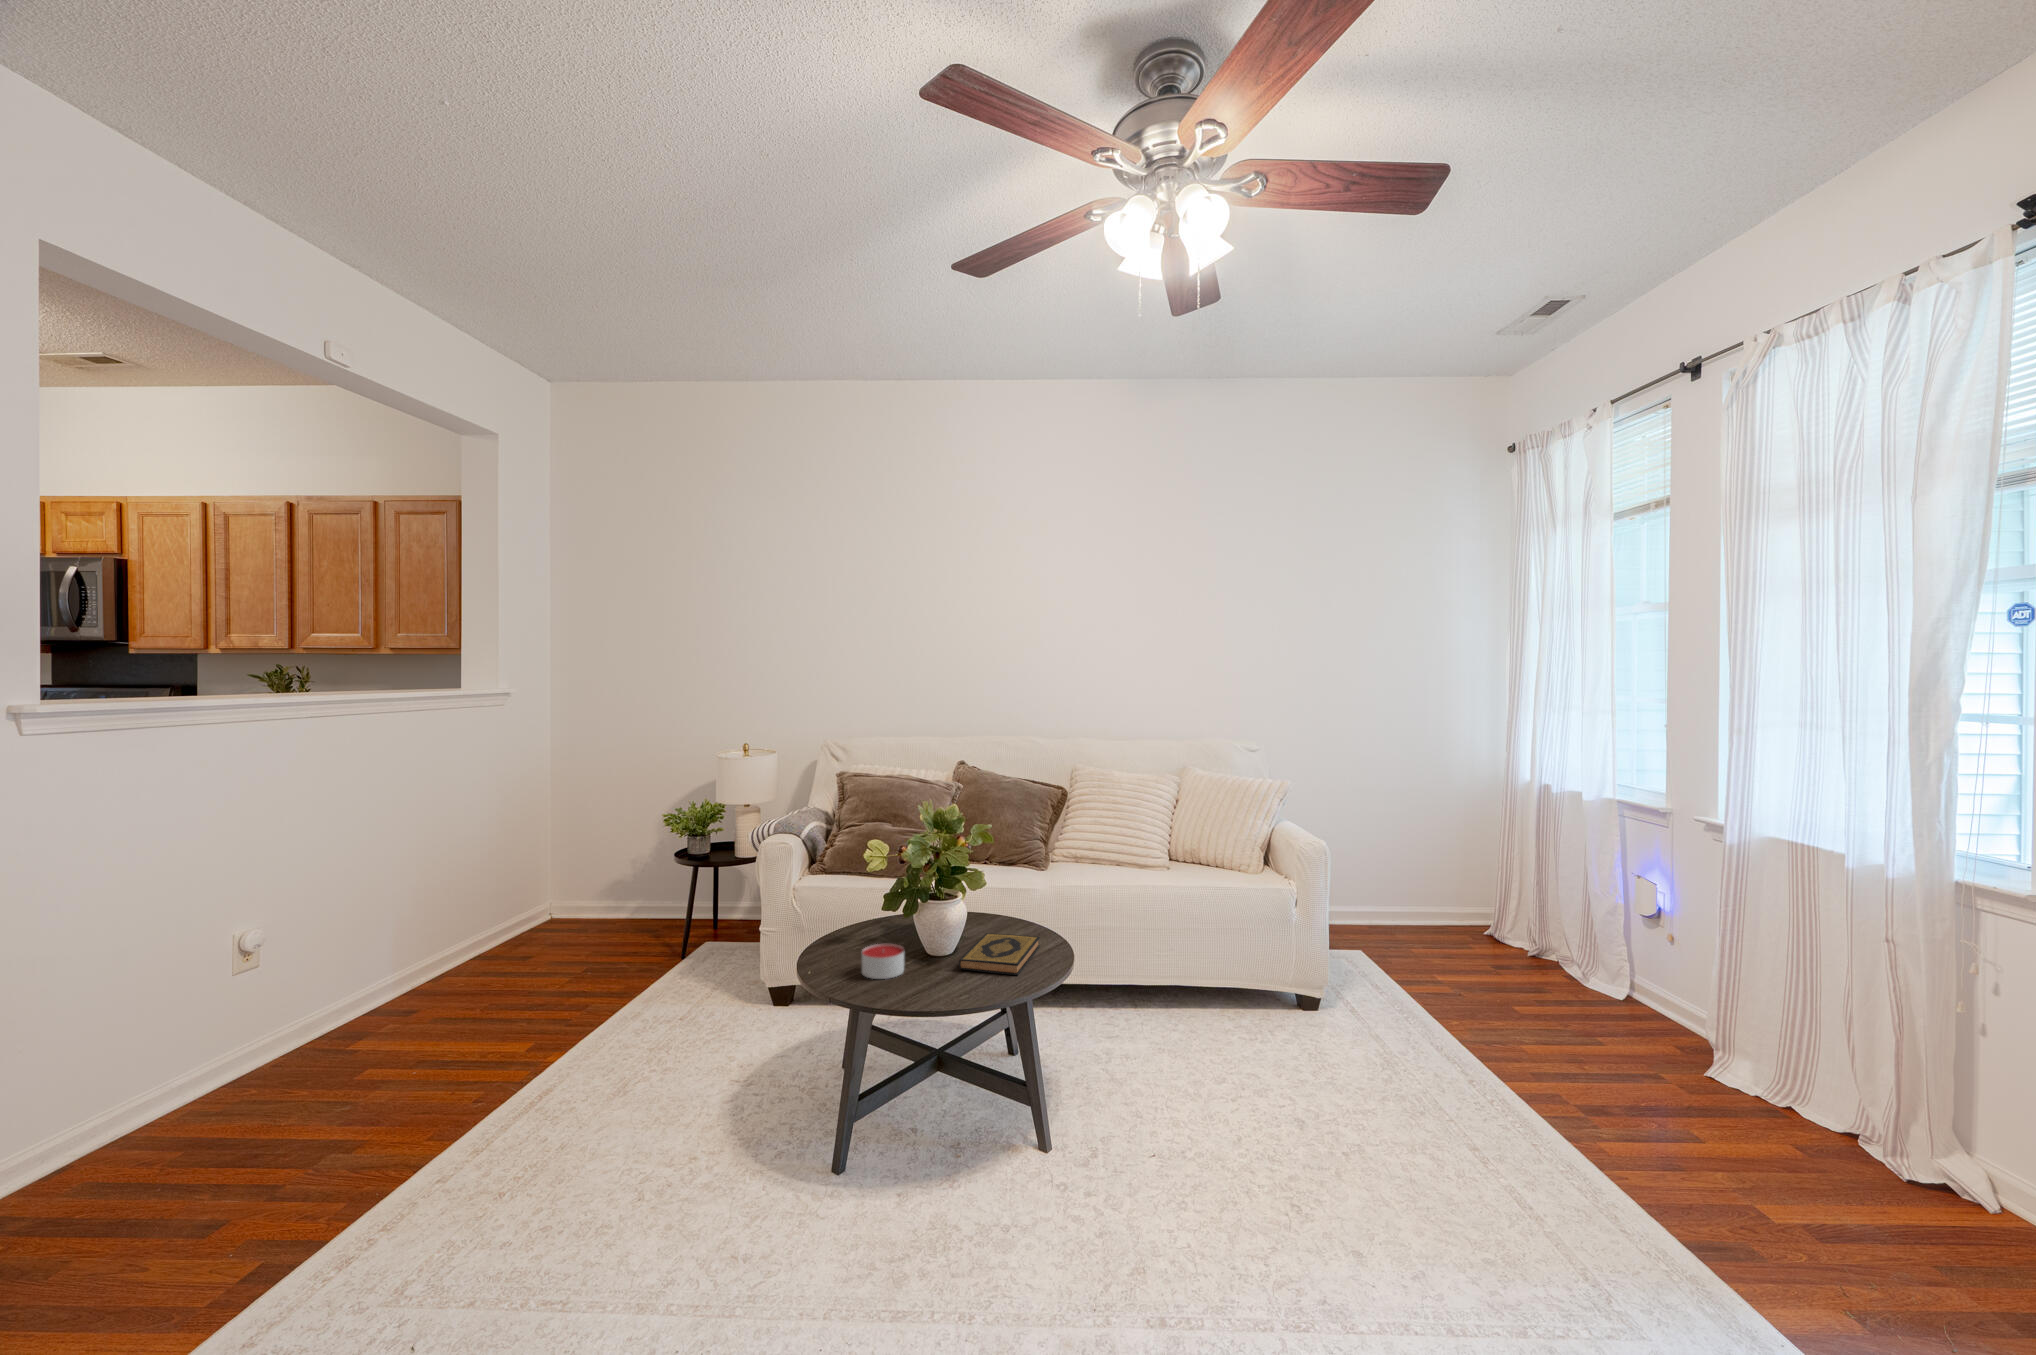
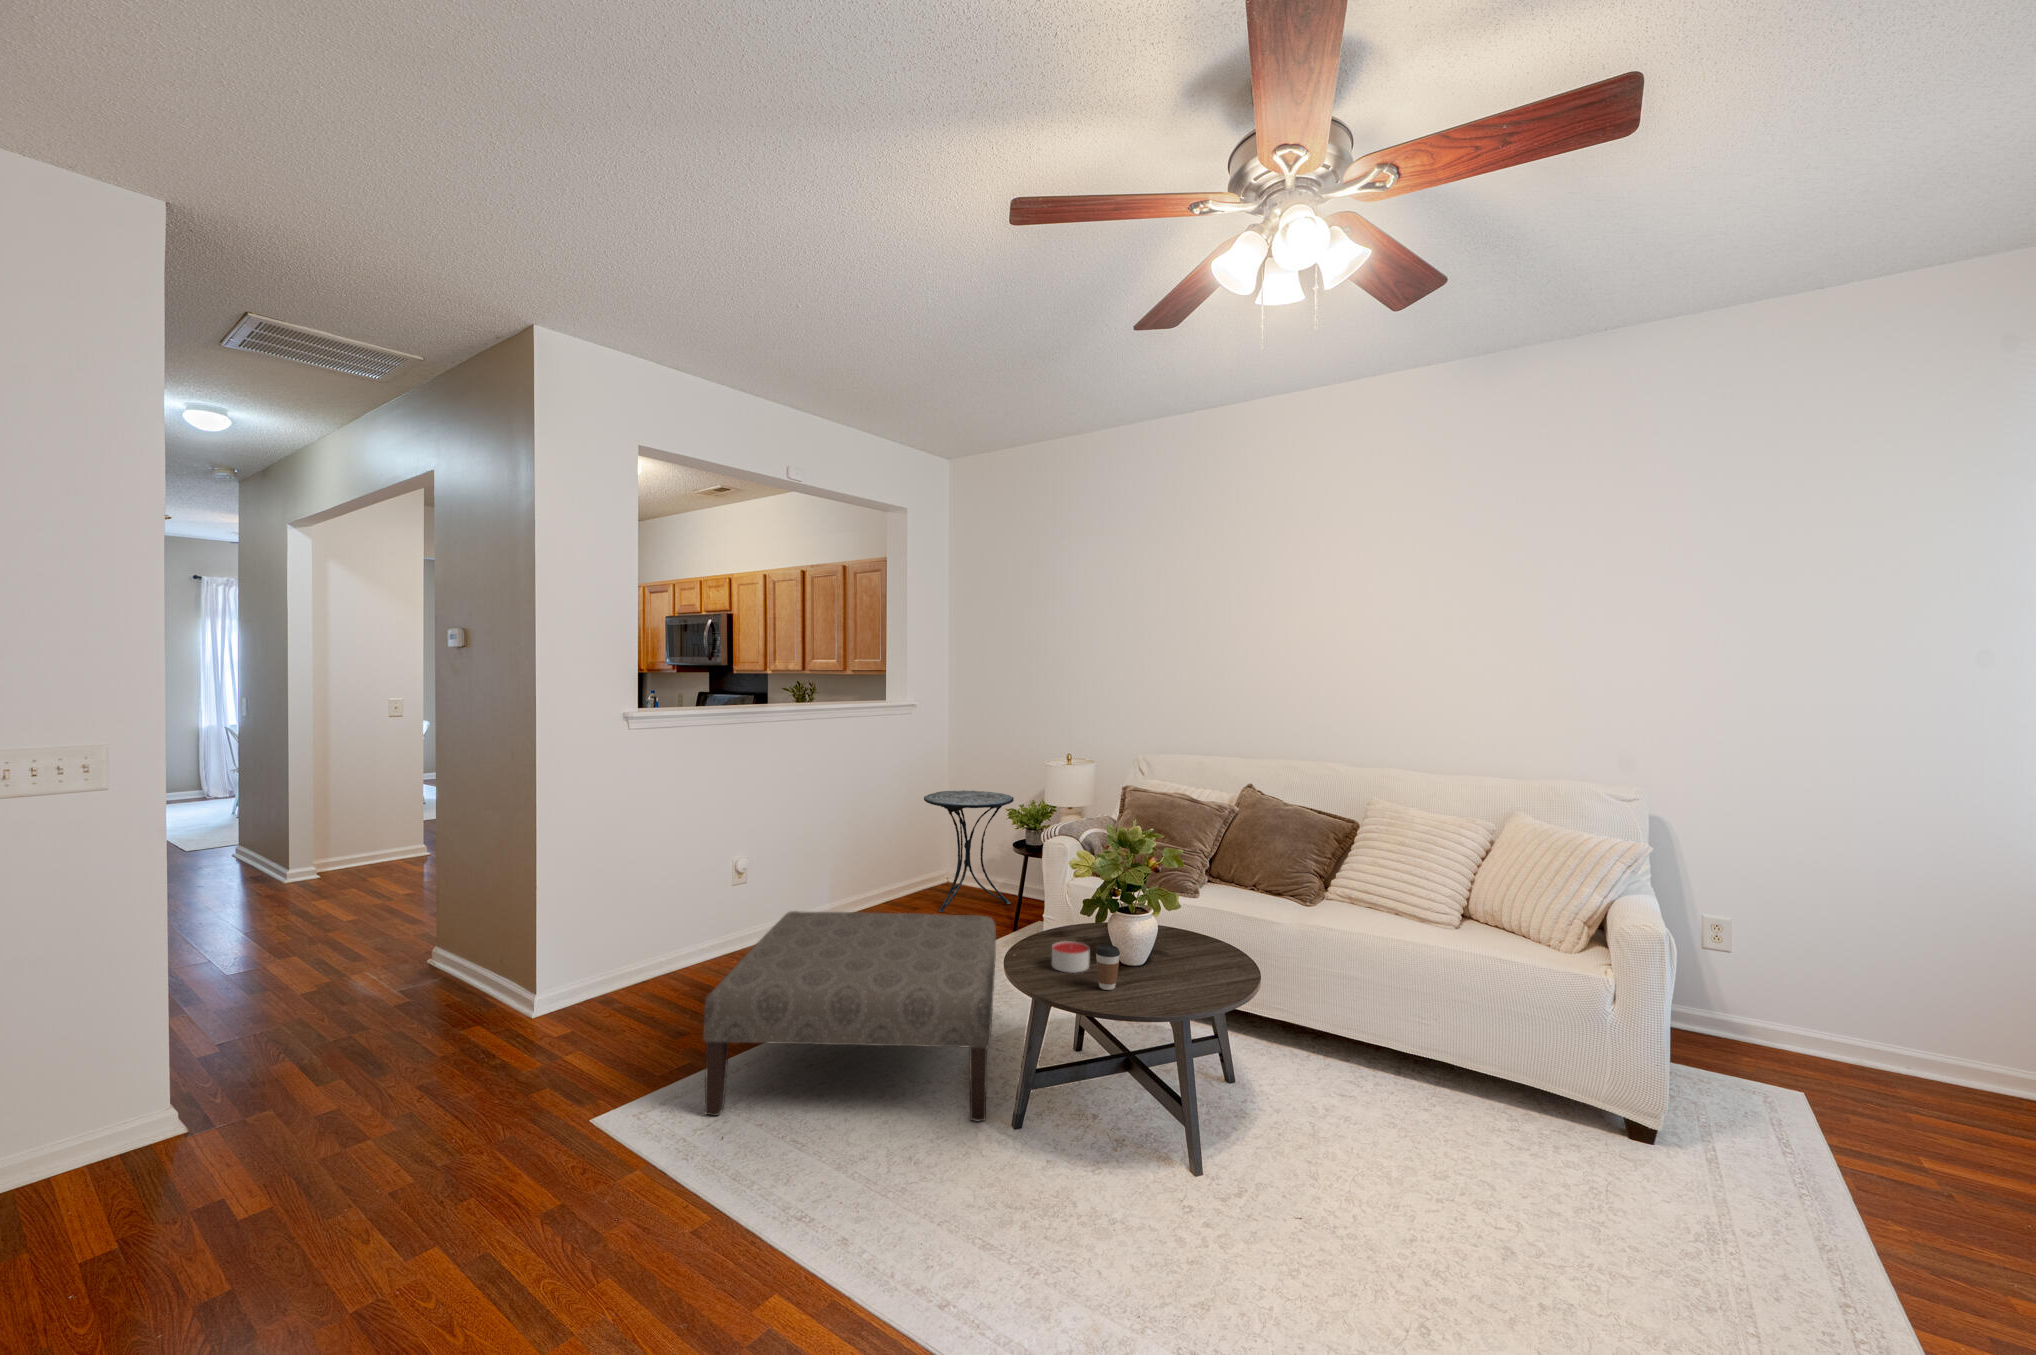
side table: none [534,796,659,953] -> present [924,790,1014,912]
hardback book: present [959,933,1040,975] -> none [1133,953,1229,996]
coffee cup: none [930,938,957,987] -> present [1096,945,1120,990]
ottoman: none [380,940,807,1313] -> present [703,911,996,1121]

